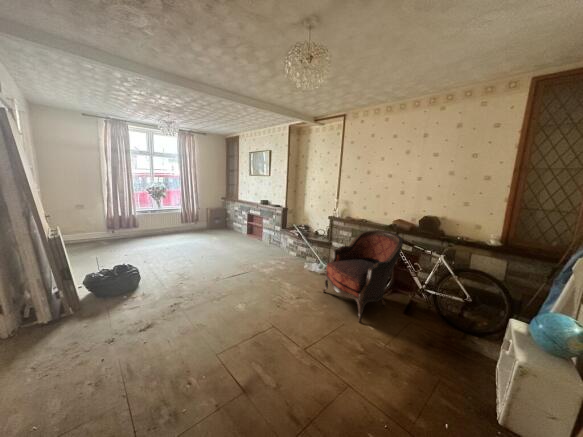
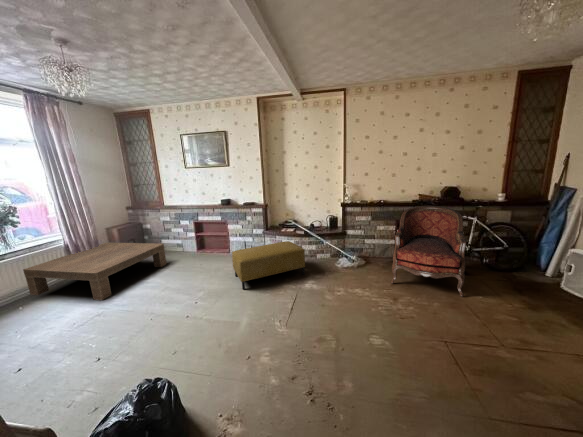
coffee table: none [160,217,223,245] -> present [23,243,167,300]
ottoman: none [231,235,285,265] -> present [232,241,305,289]

